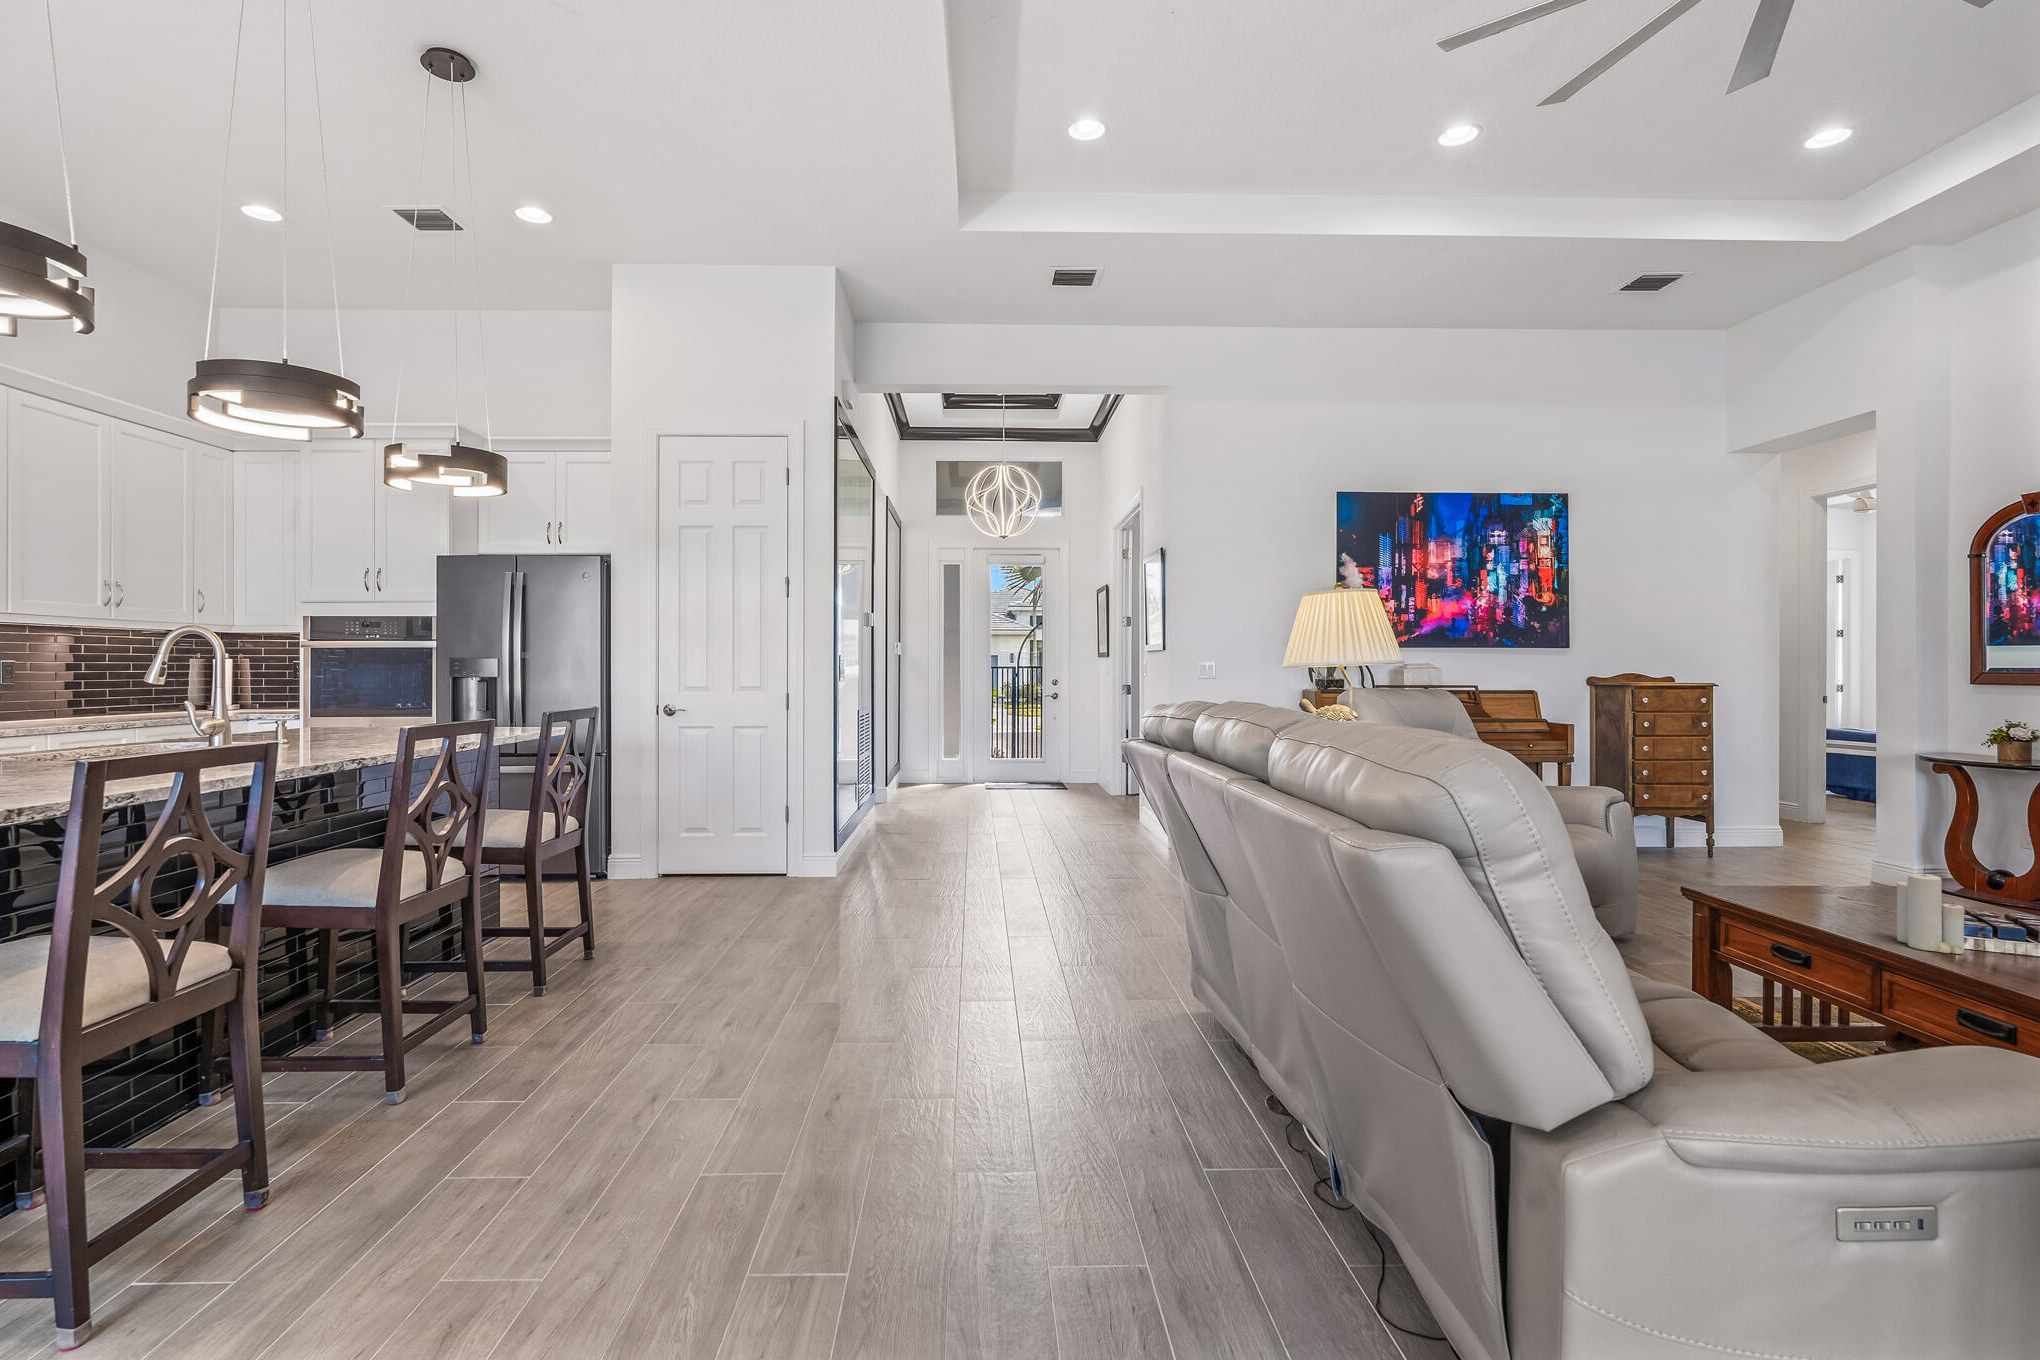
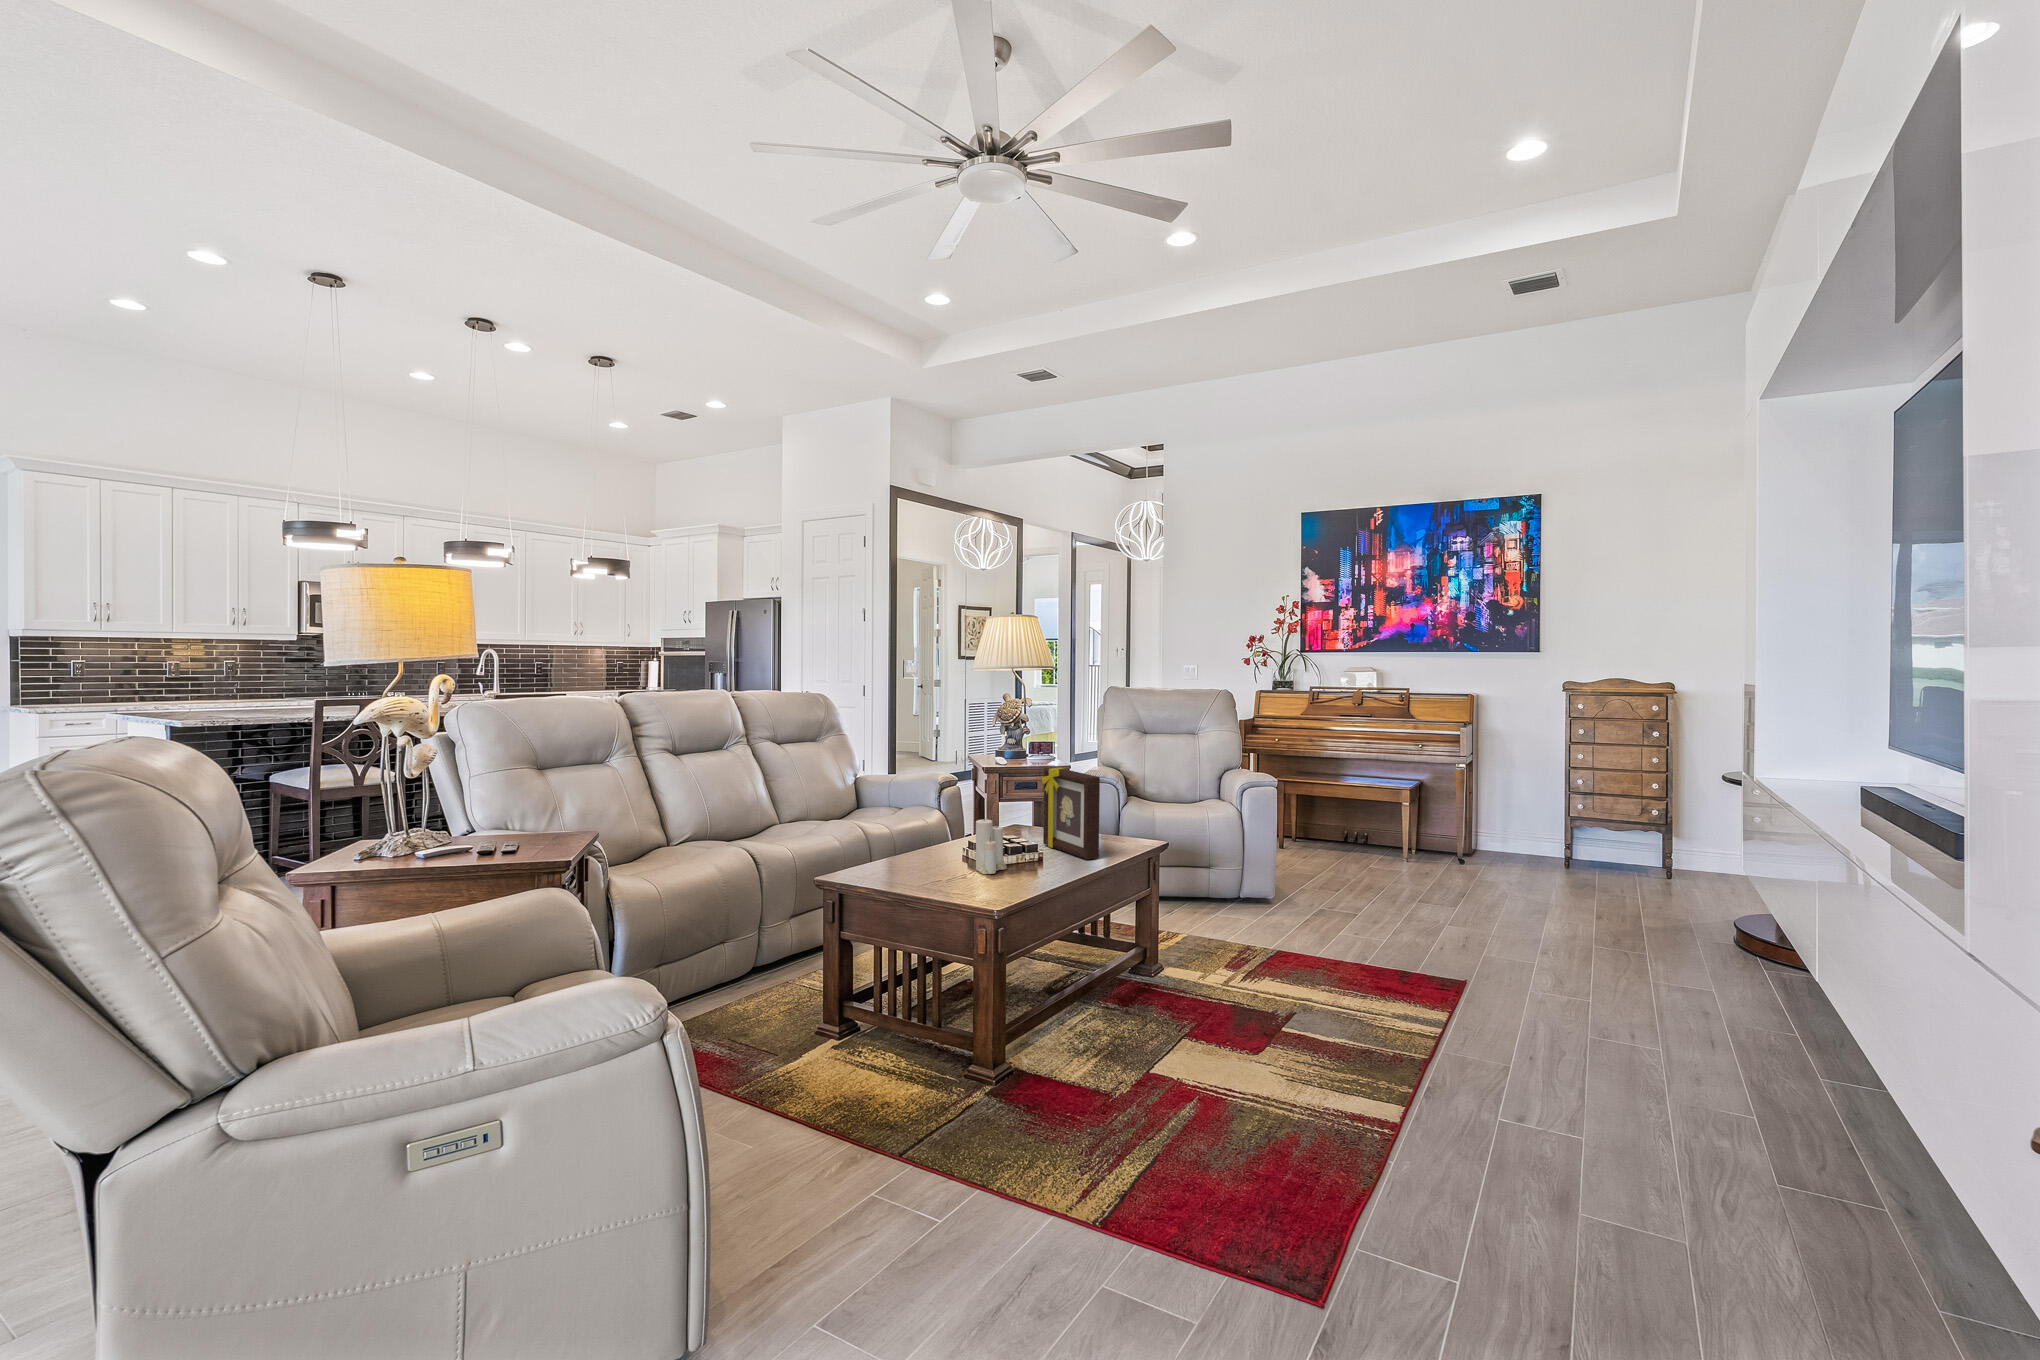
picture frame: none [1738,792,1879,912] -> present [1042,767,1100,860]

